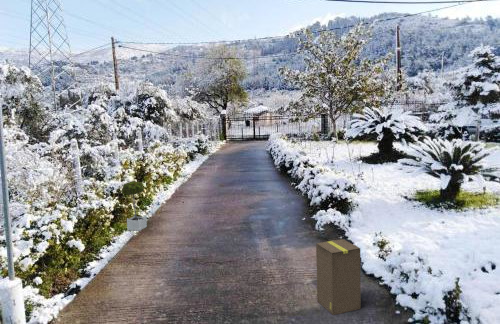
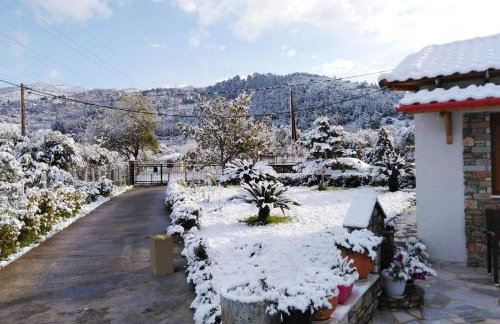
potted tree: present [122,181,147,231] -> none [27,209,46,247]

